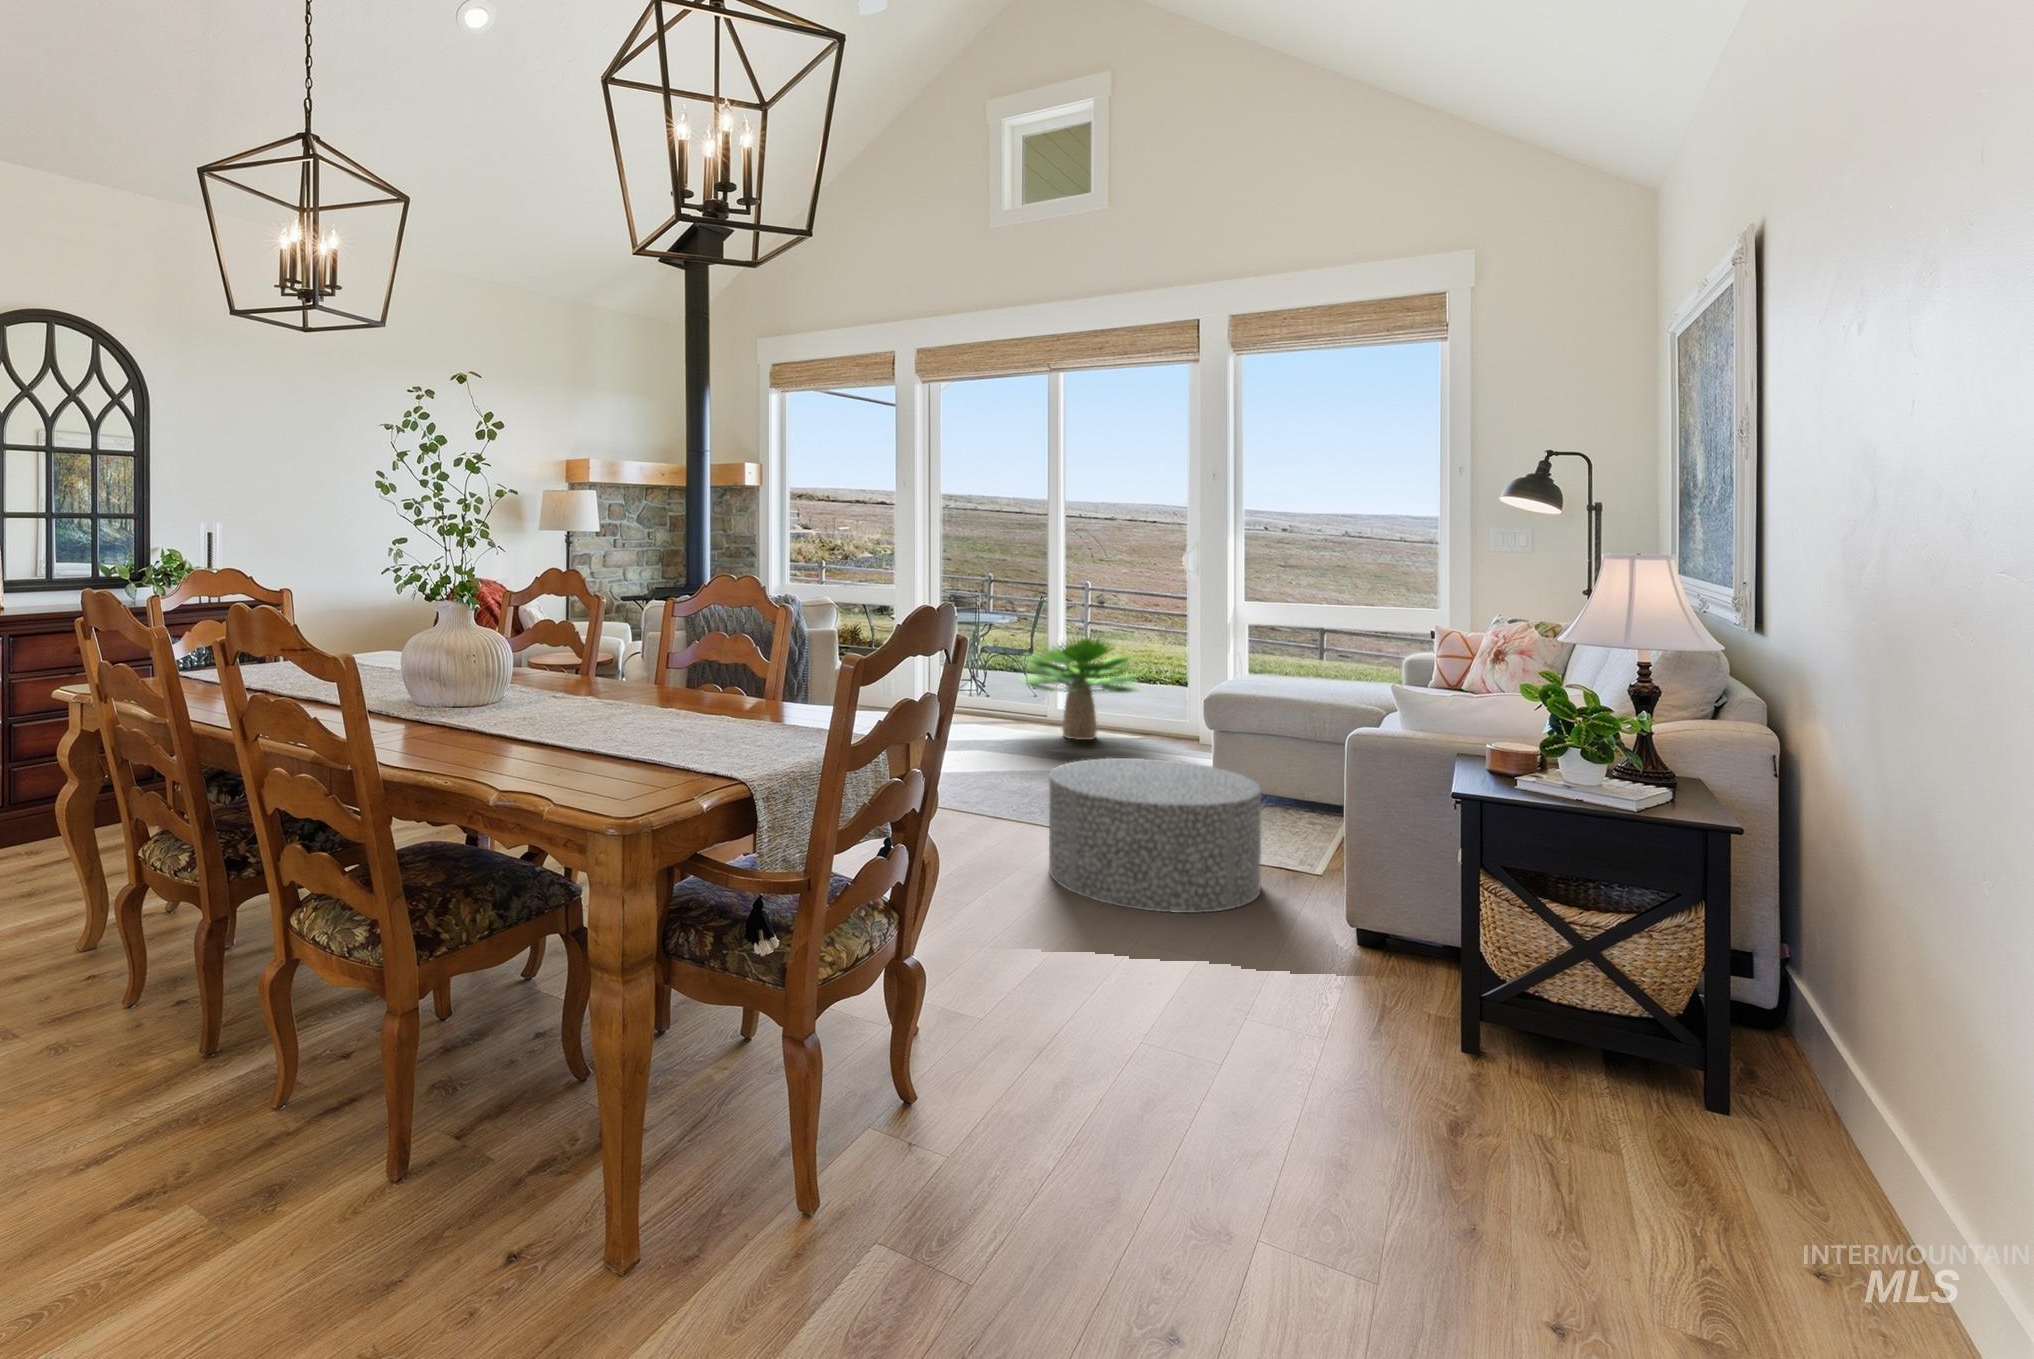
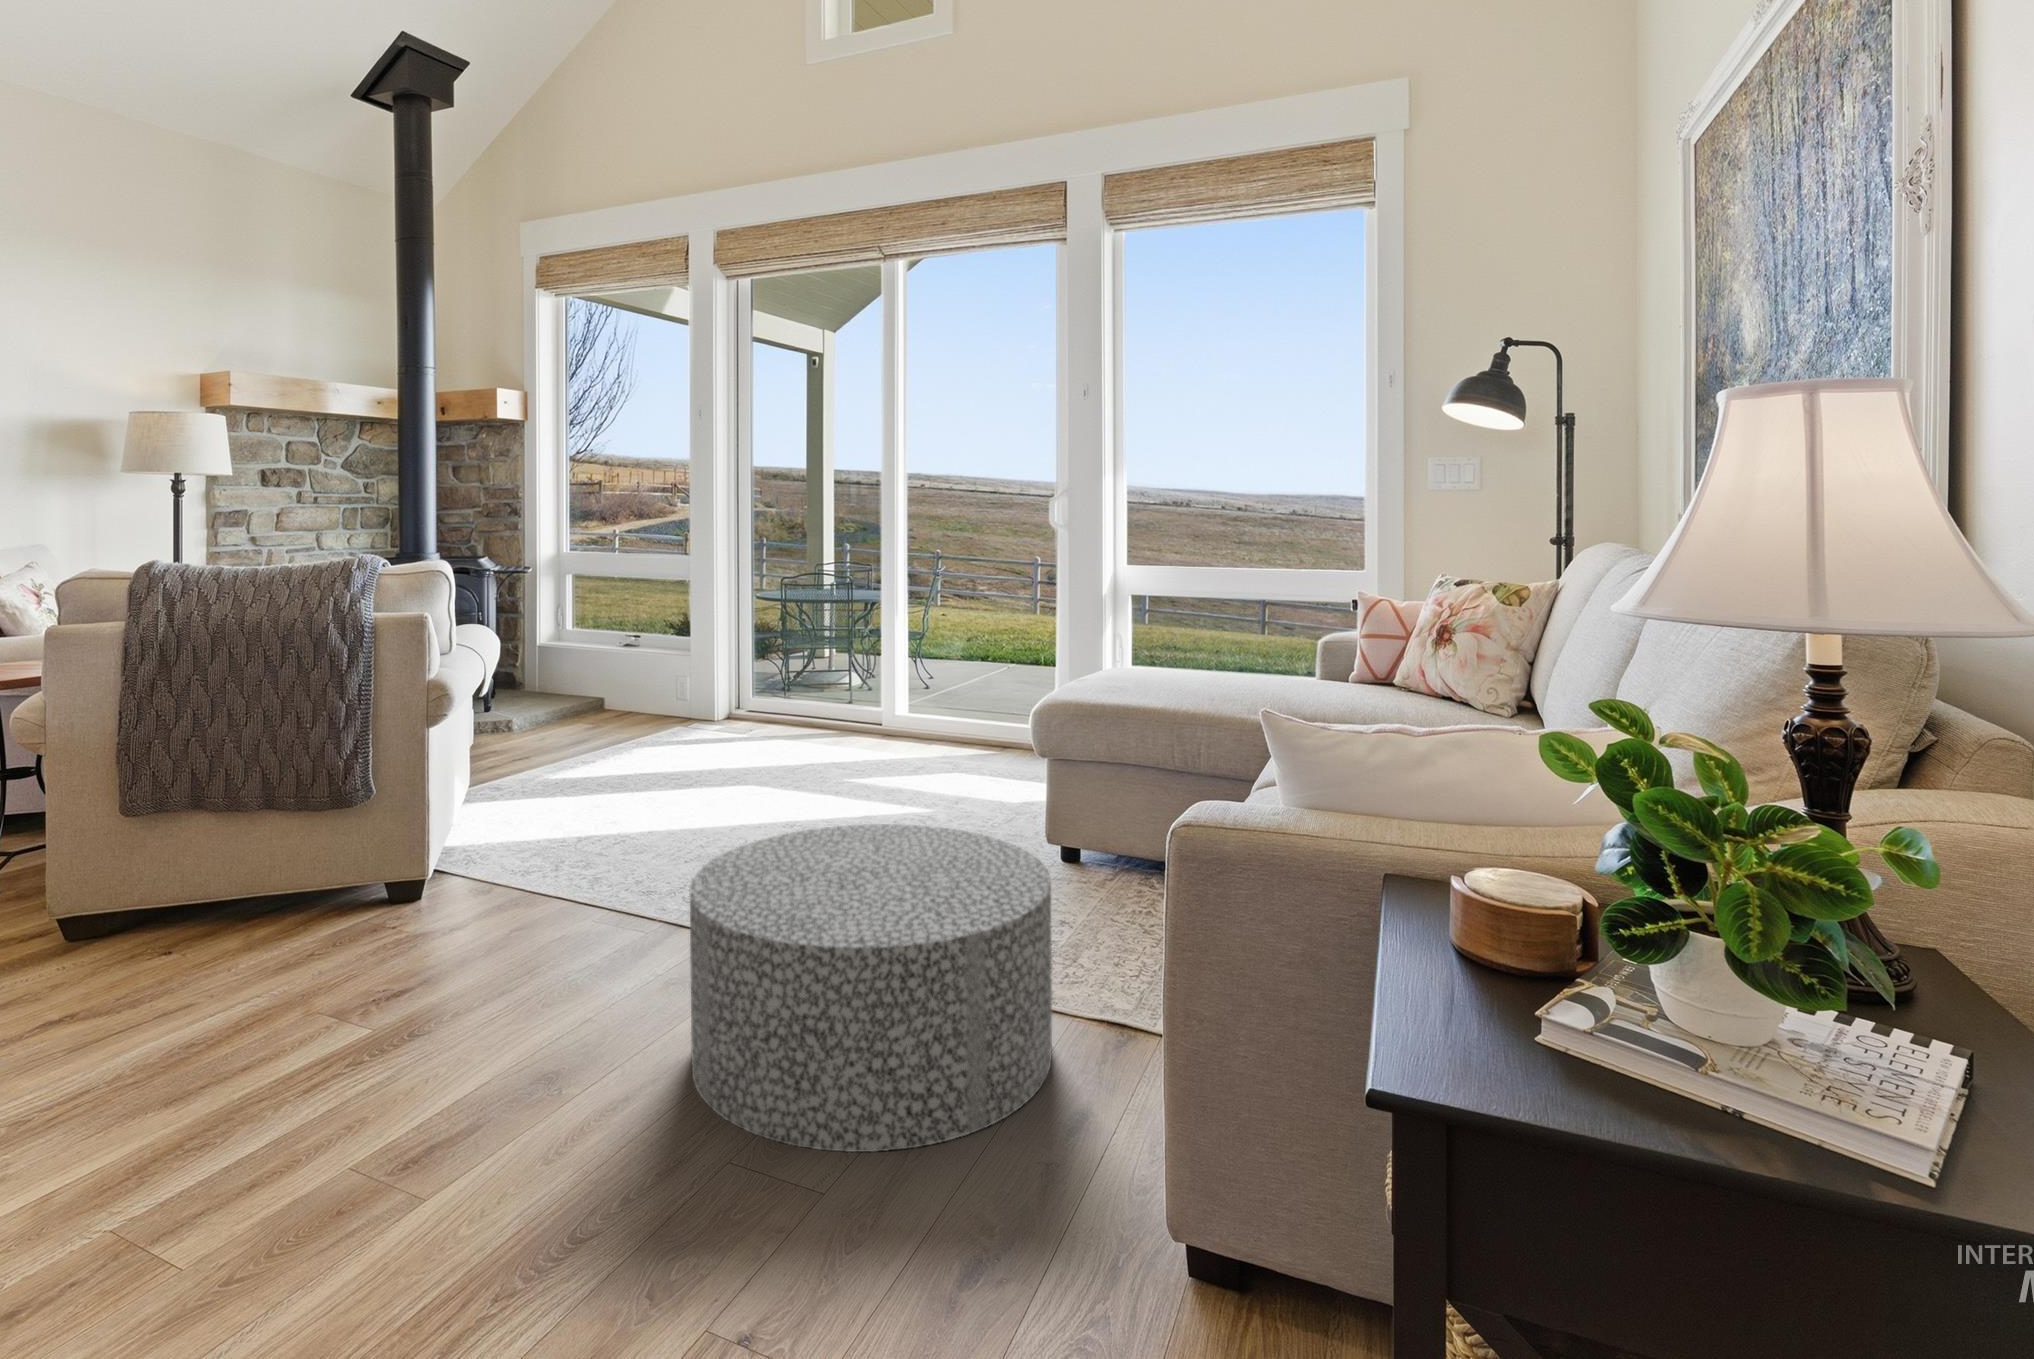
potted plant: present [1021,636,1138,740] -> none [829,608,1002,756]

